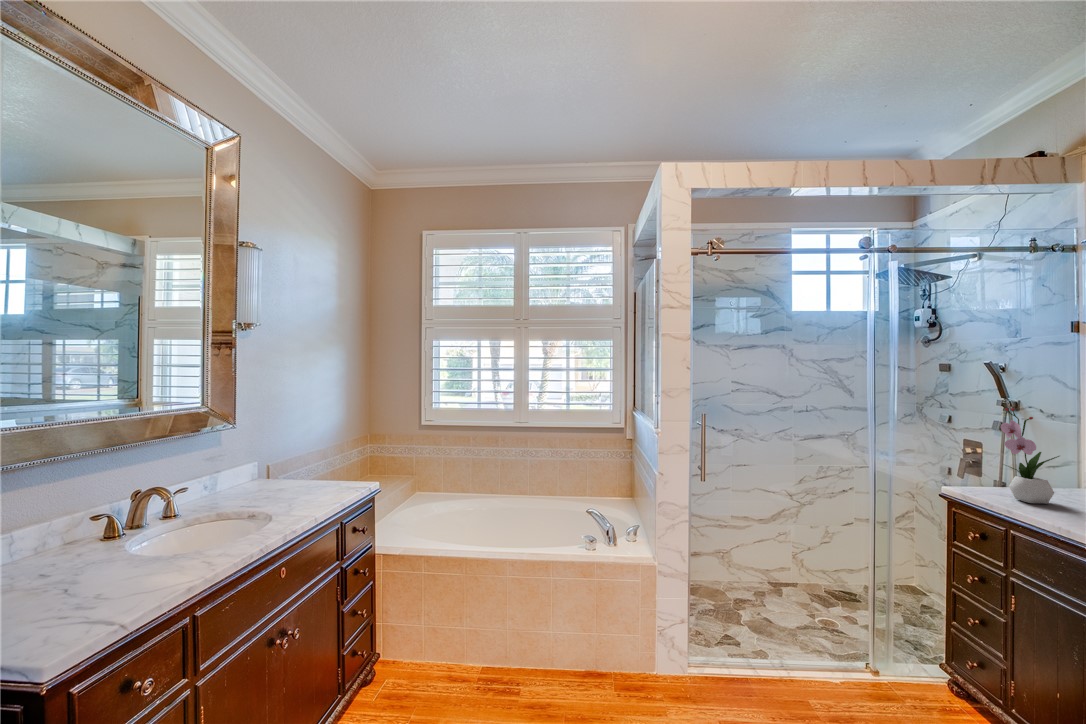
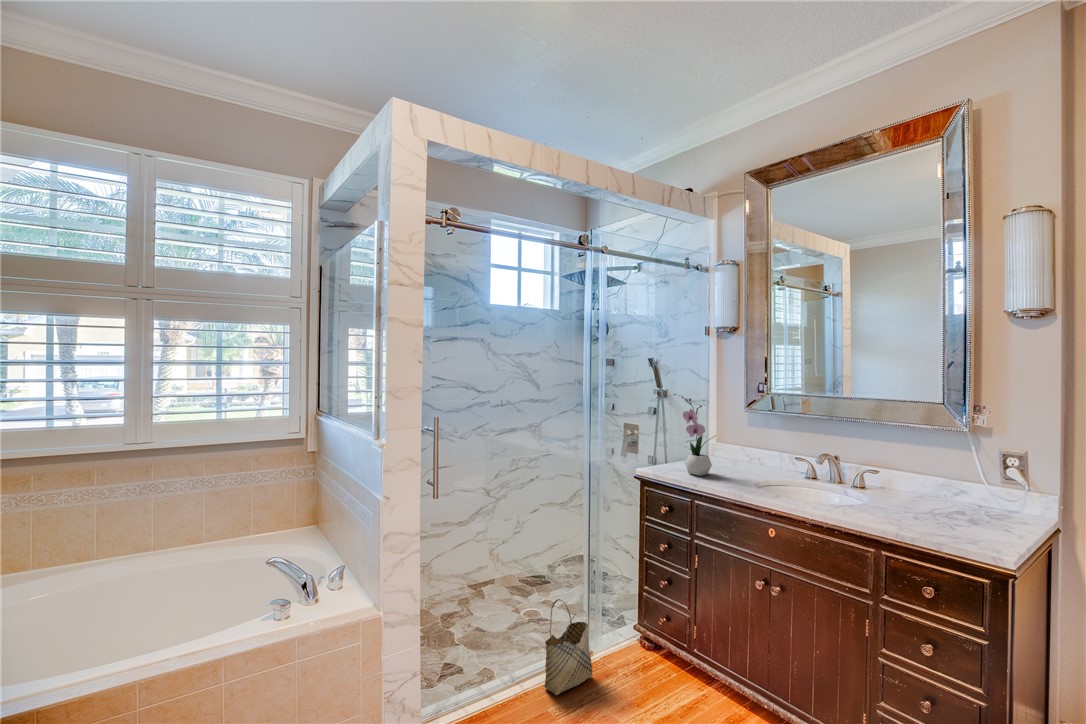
woven basket: none [812,603,875,696] -> present [544,599,592,695]

